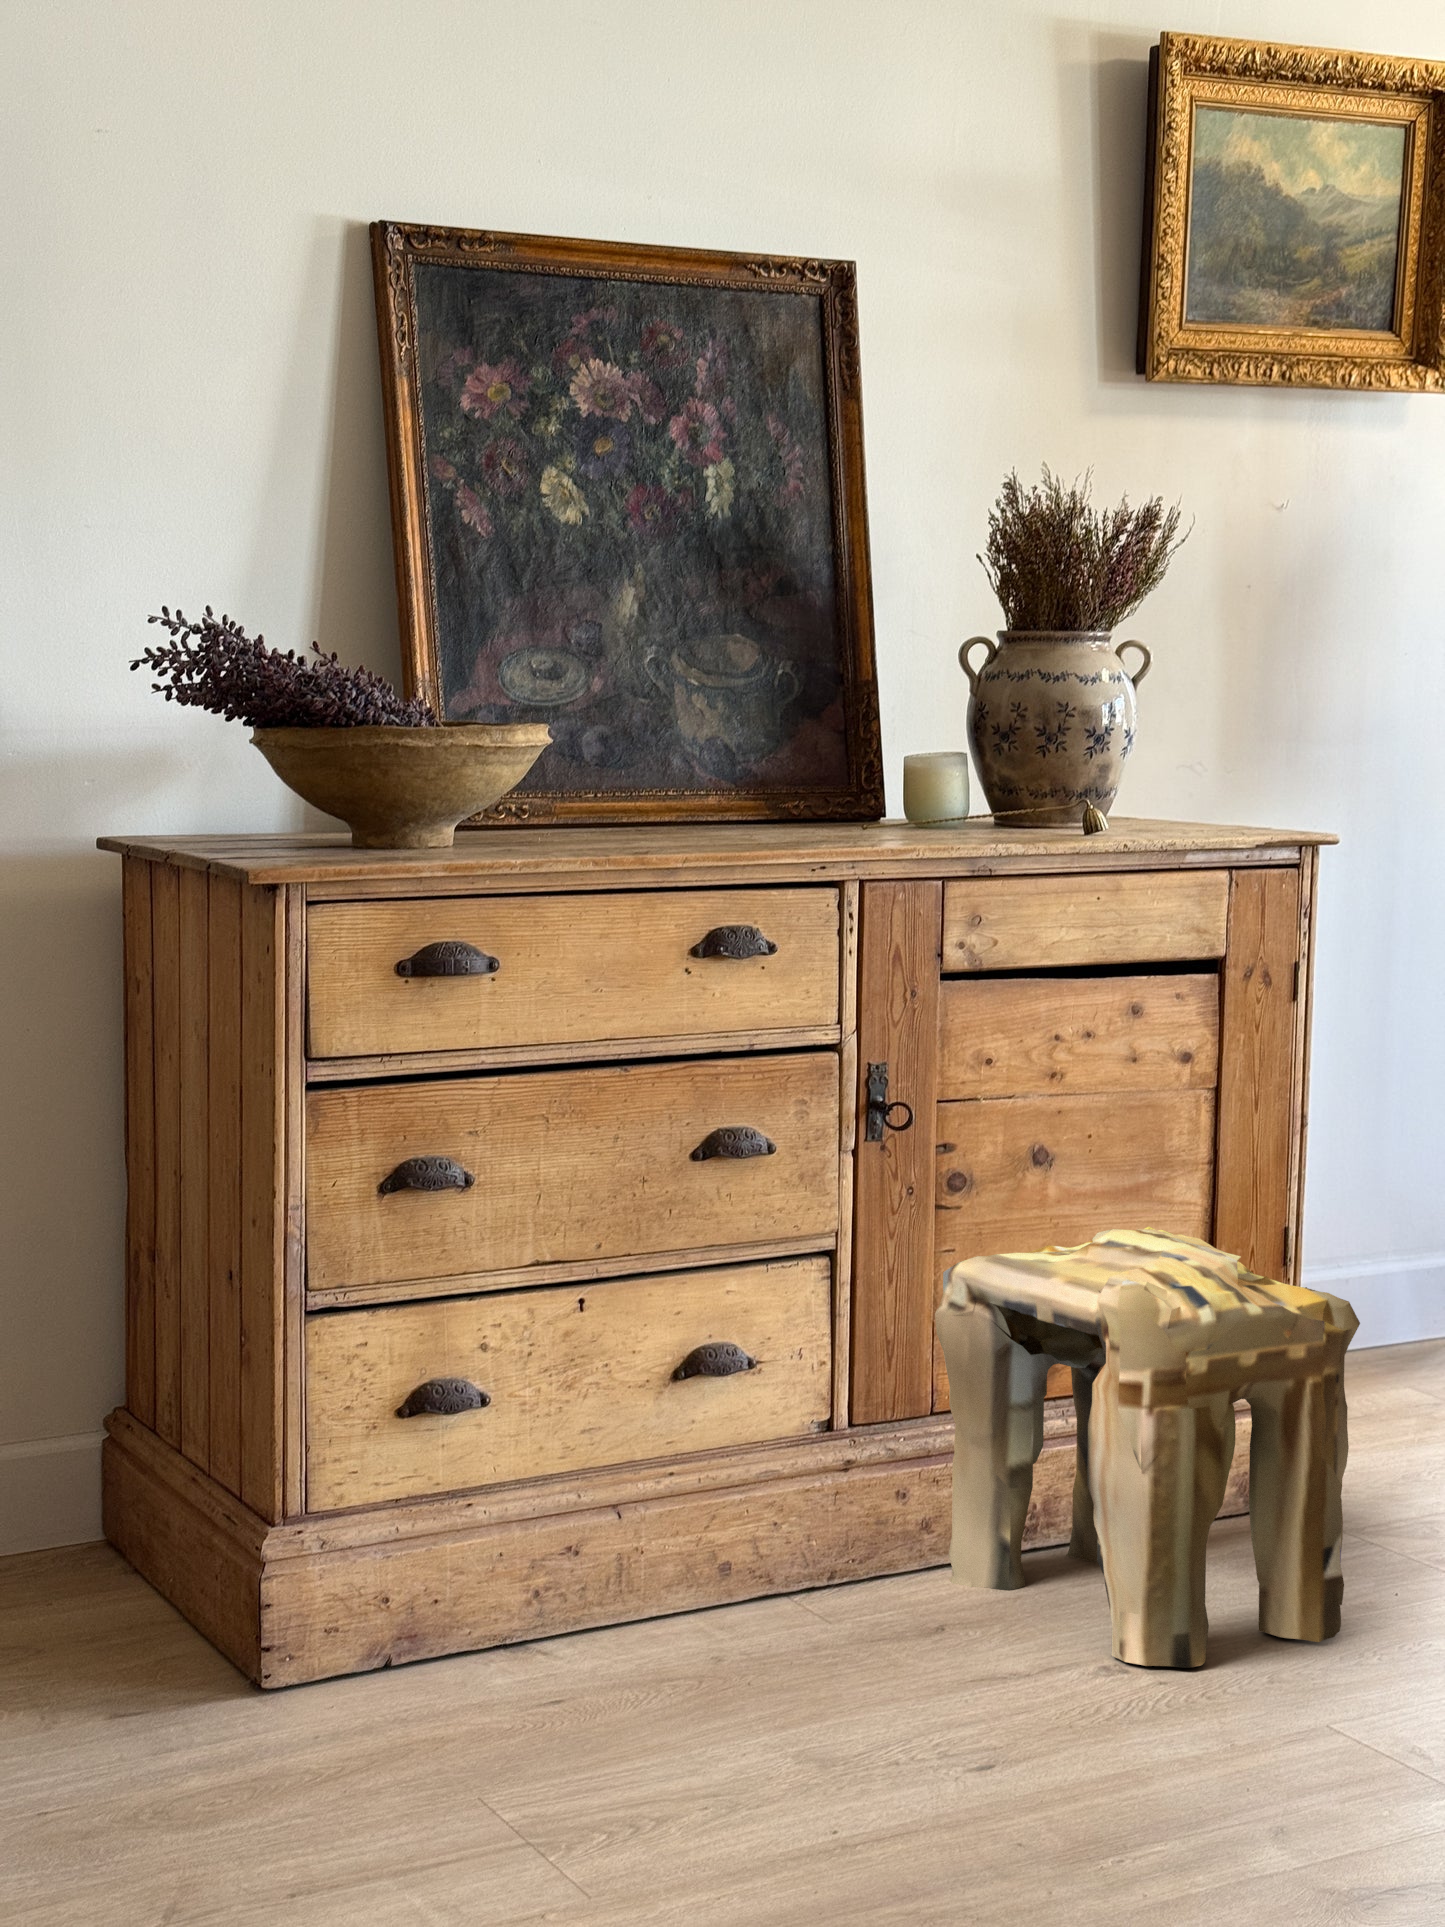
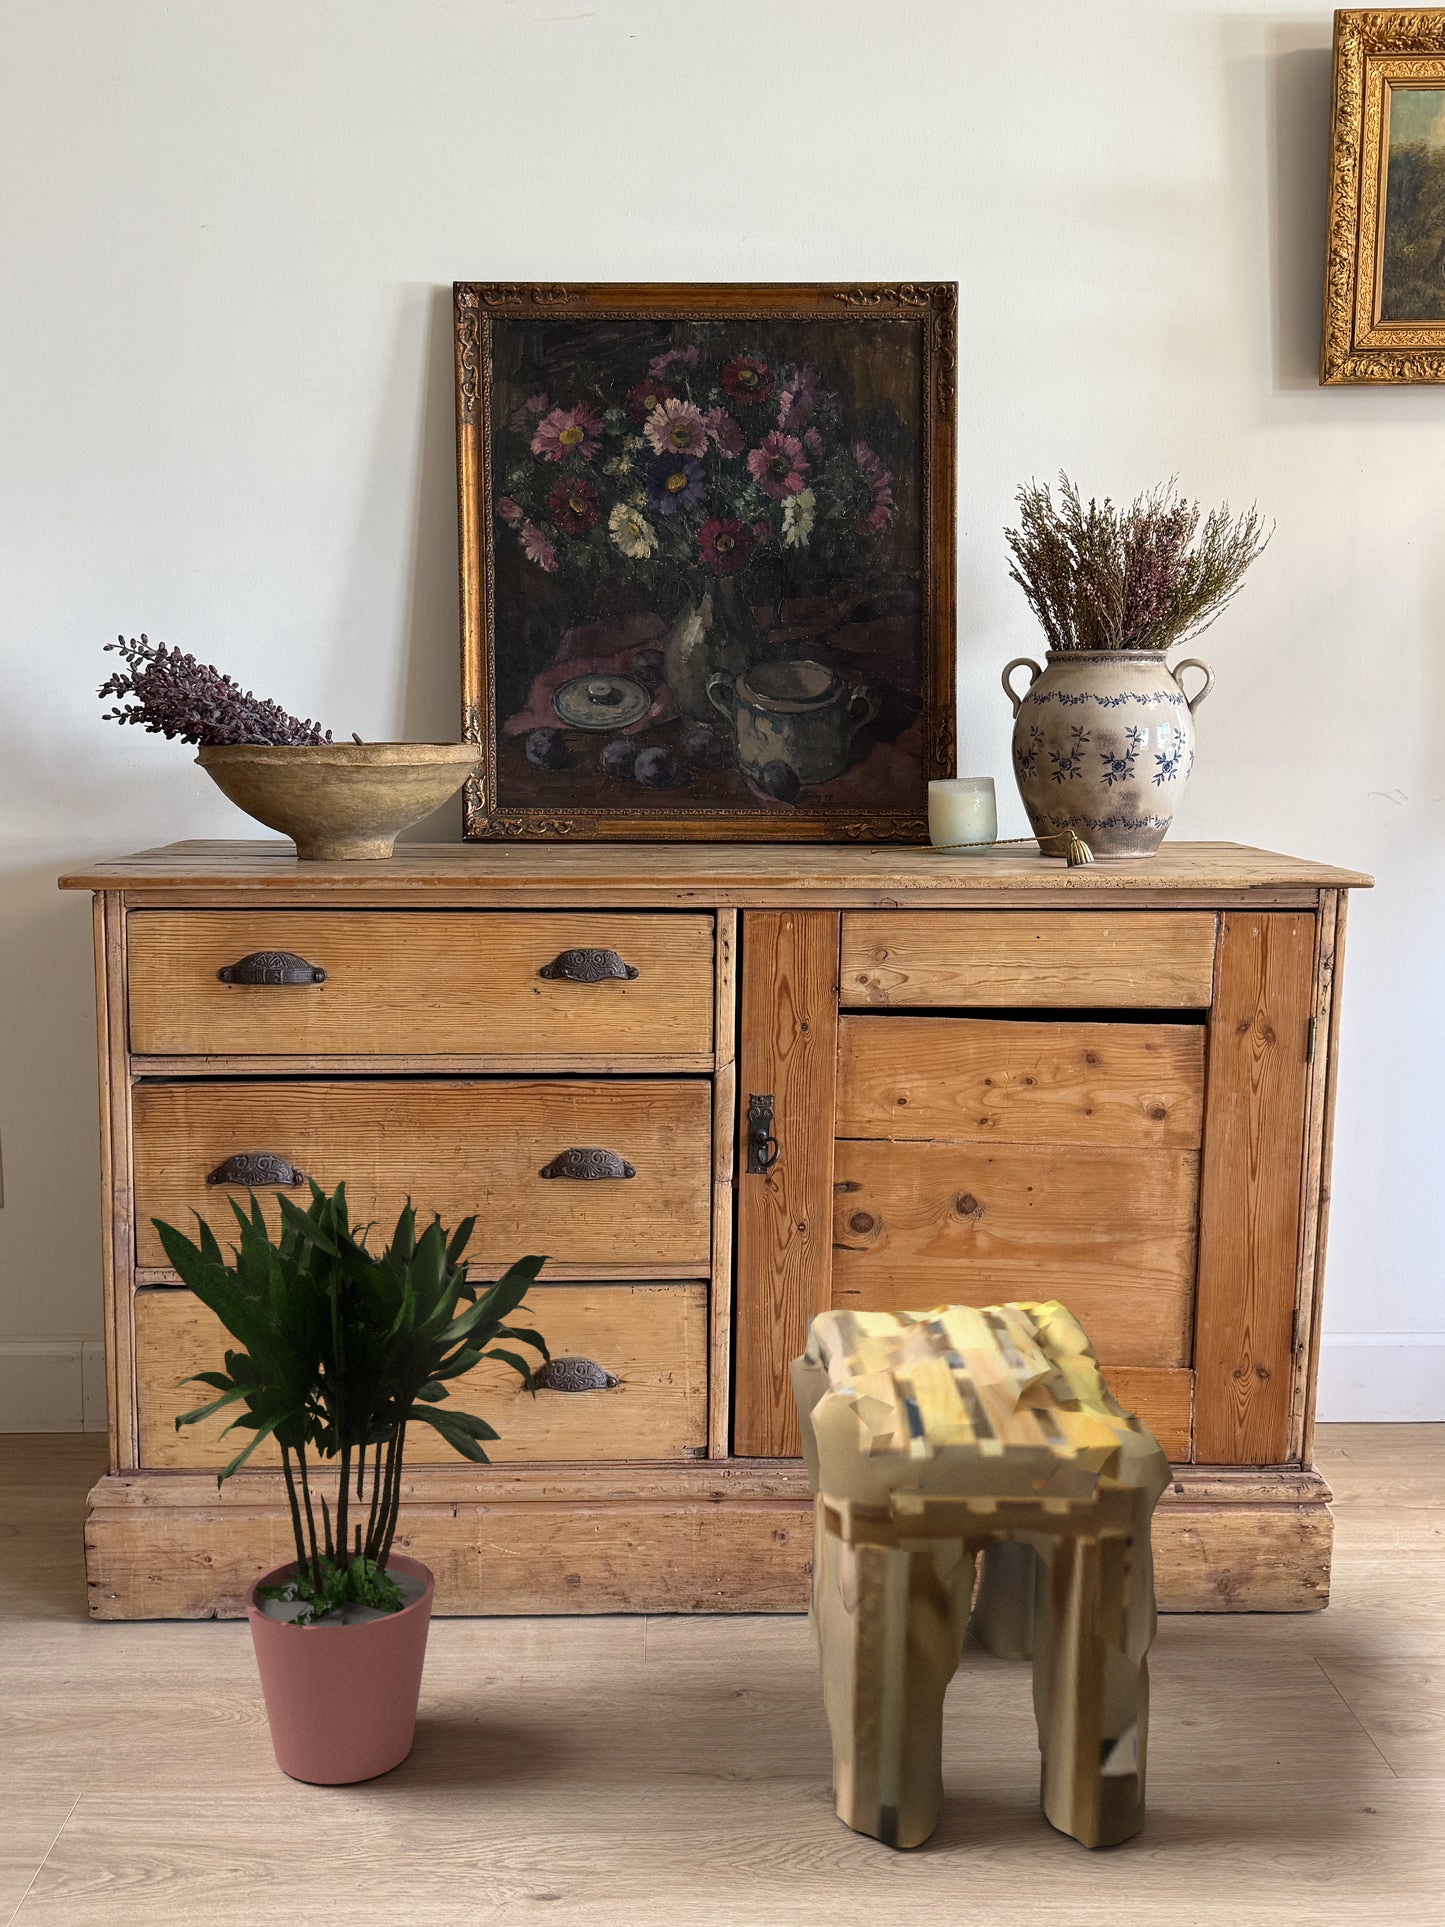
potted plant: none [520,1126,927,1728] -> present [150,1176,558,1784]

